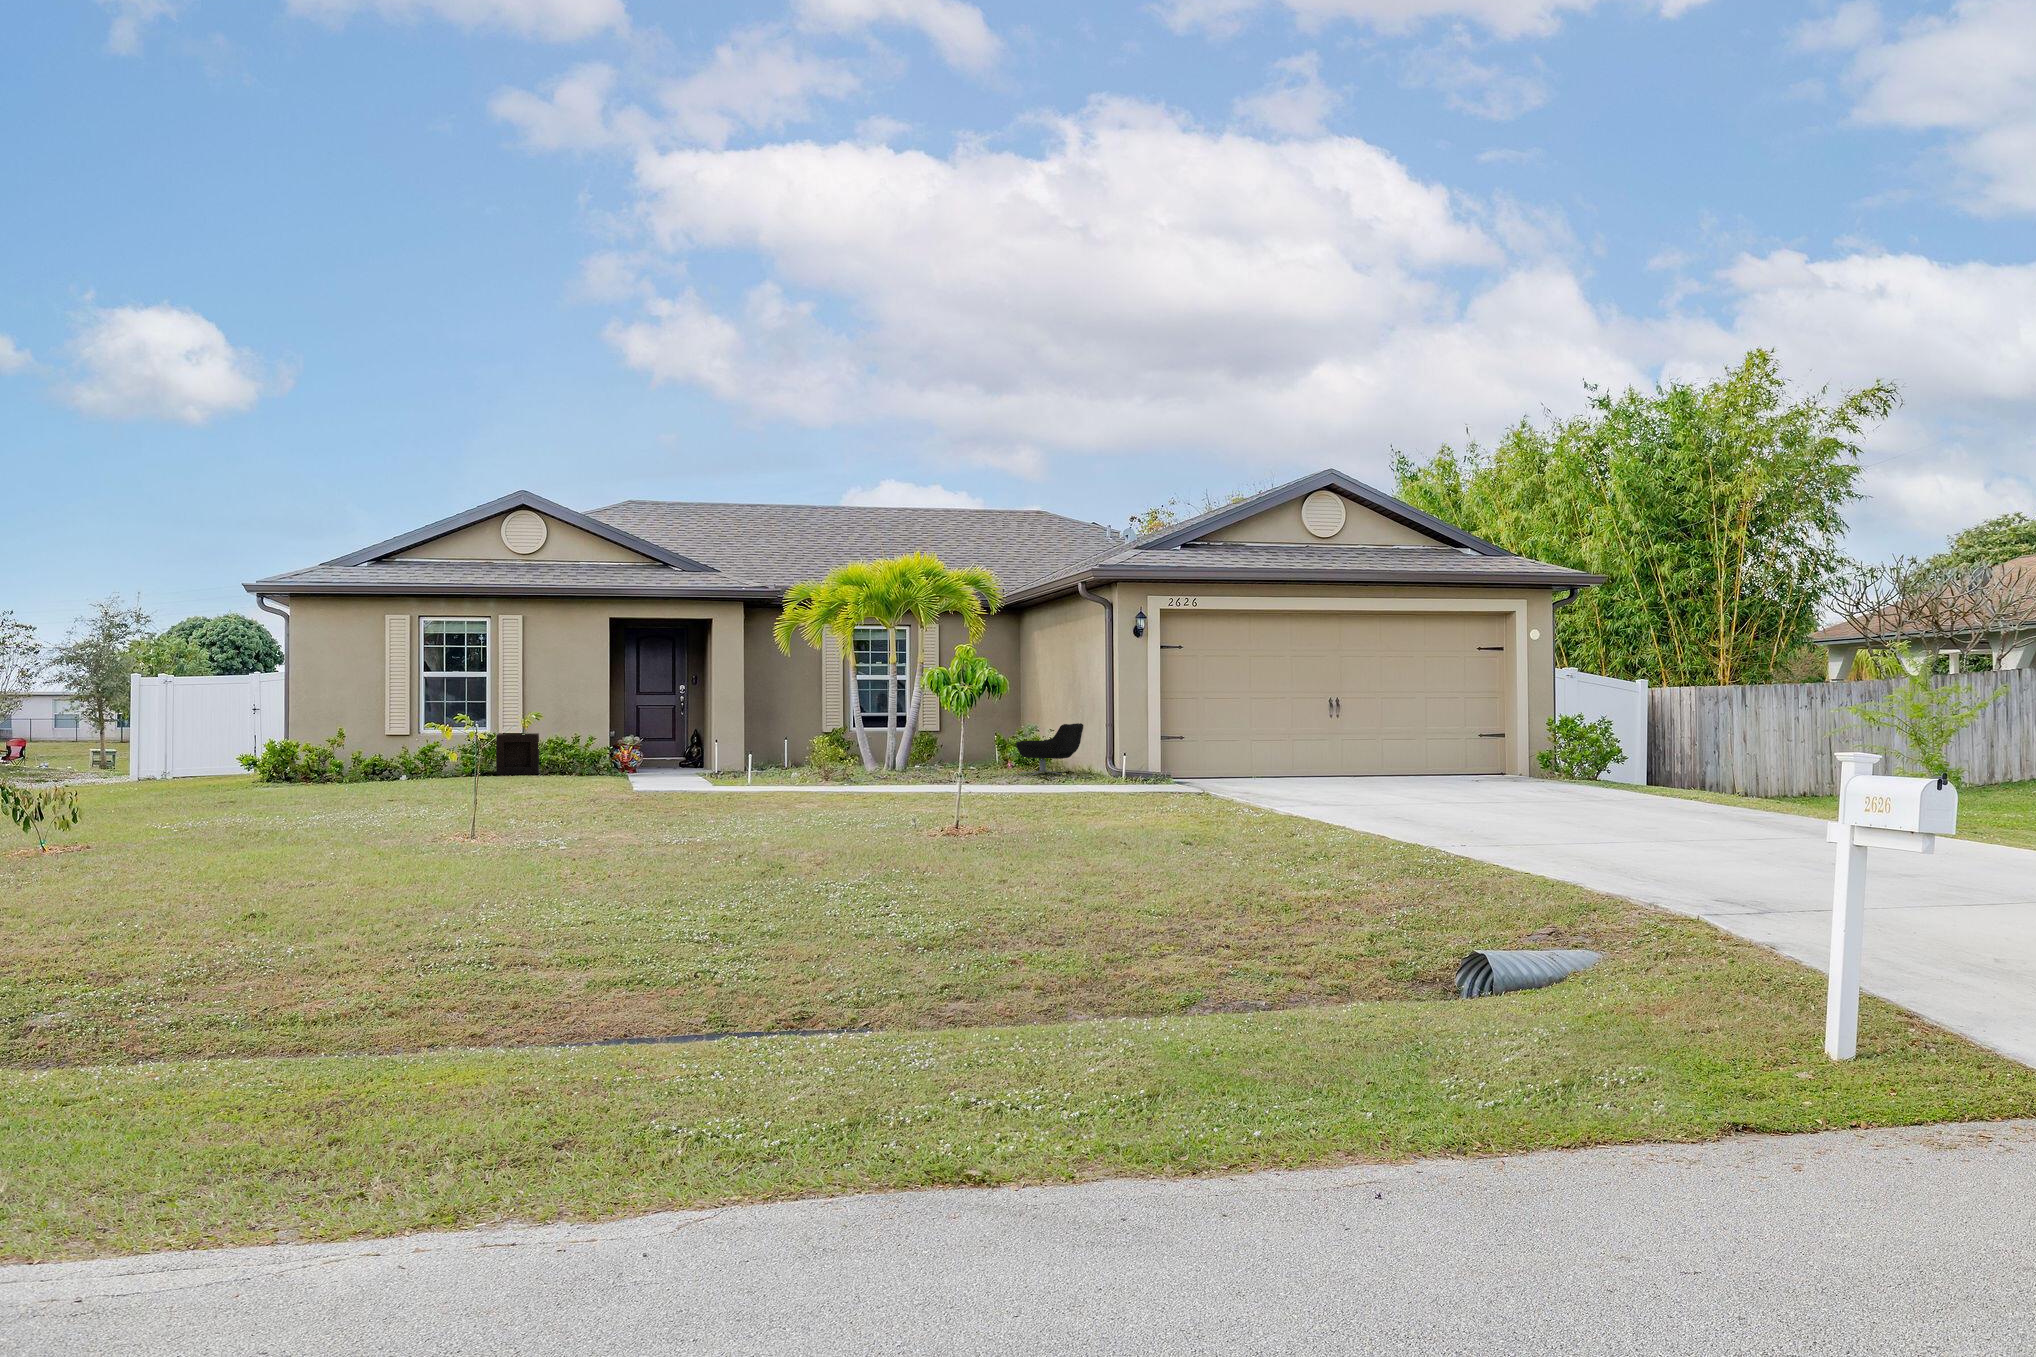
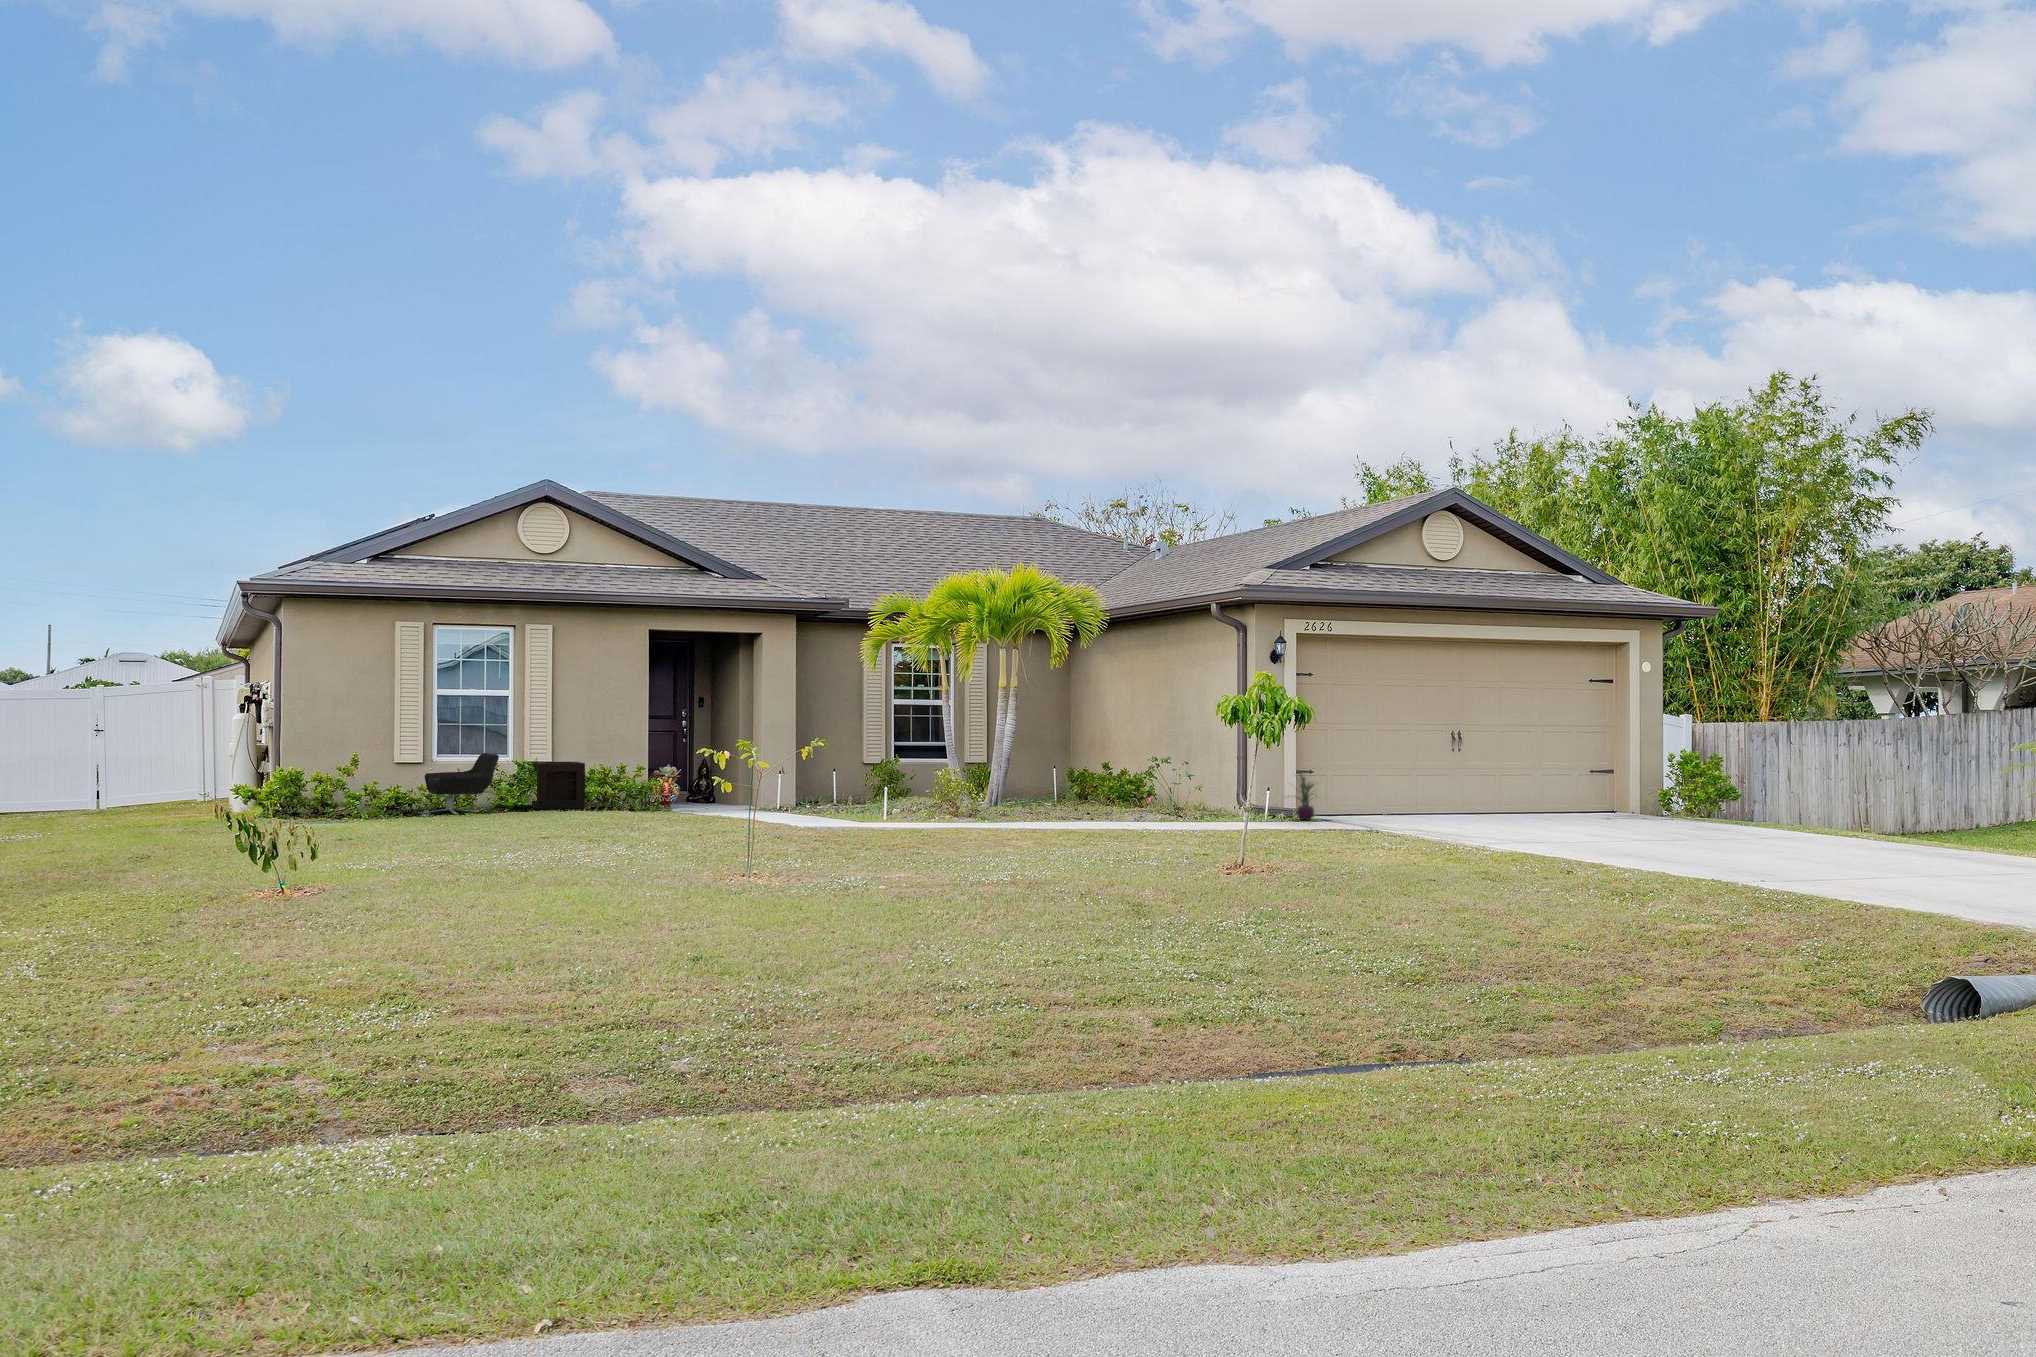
lounge chair: present [1016,723,1083,775] -> present [422,753,499,814]
decorative plant: none [1139,738,1182,782] -> present [1288,774,1314,820]

